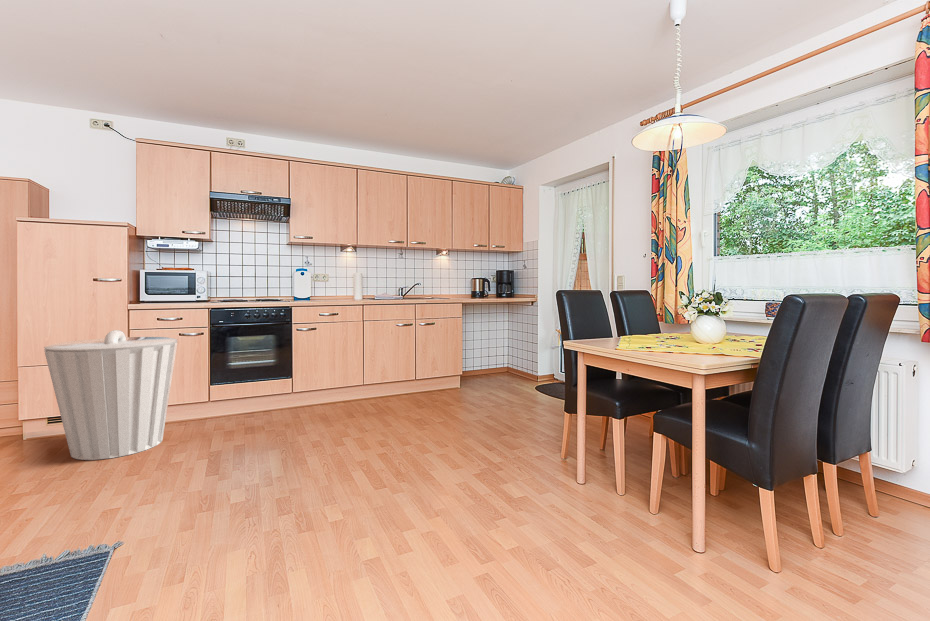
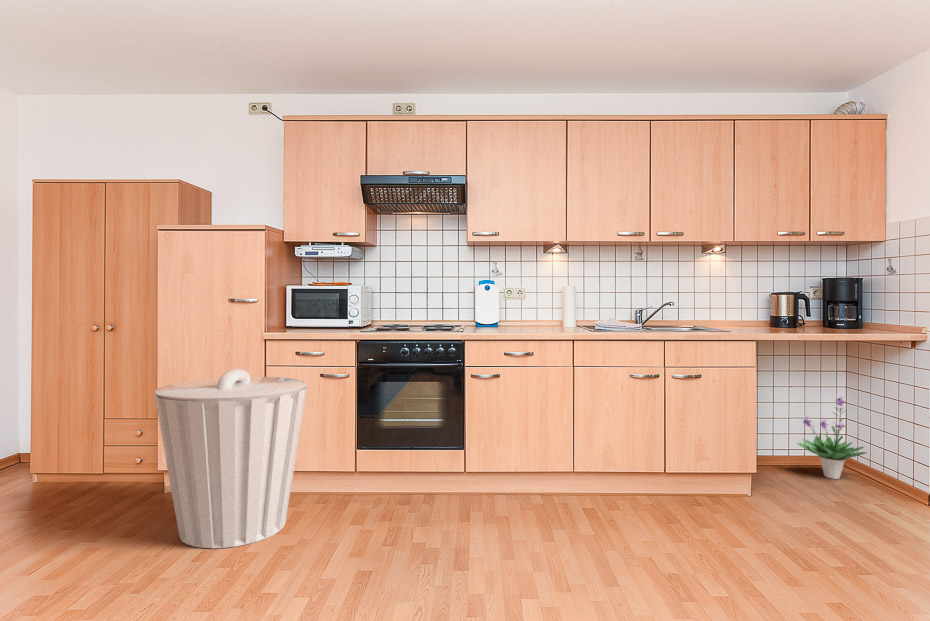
potted plant: none [484,334,517,378] -> present [797,396,866,479]

